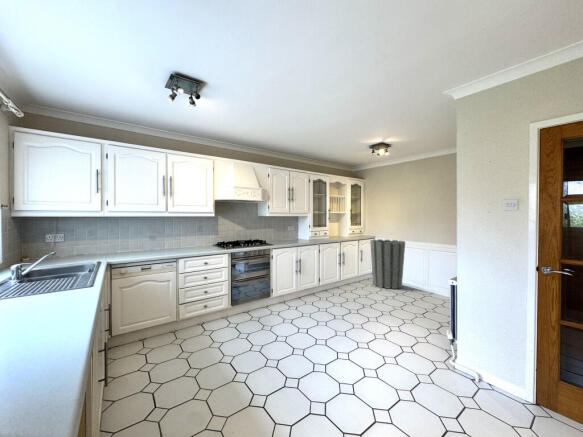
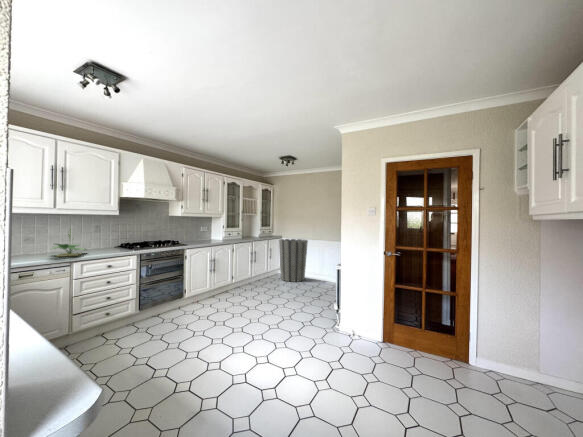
potted plant: none [162,227,191,253] -> present [52,229,86,257]

